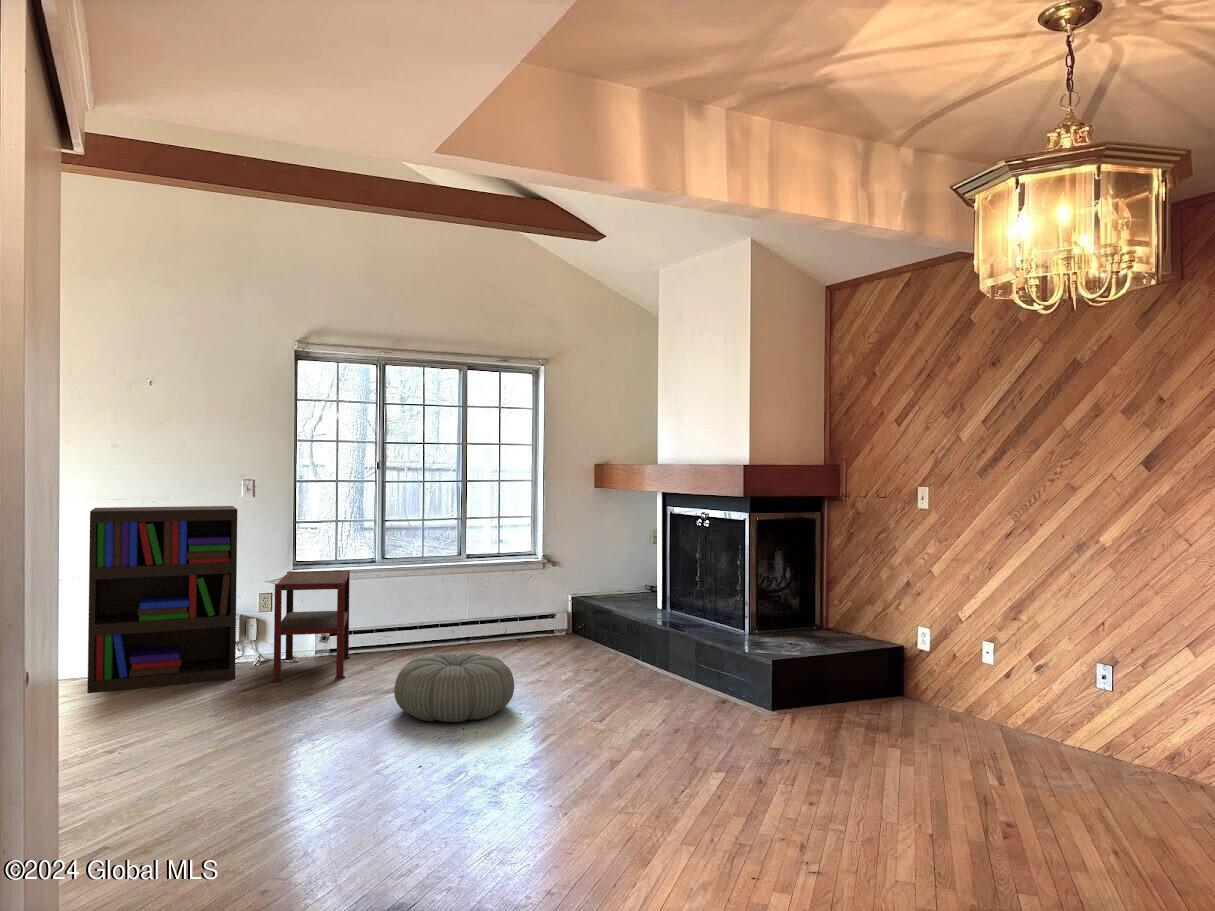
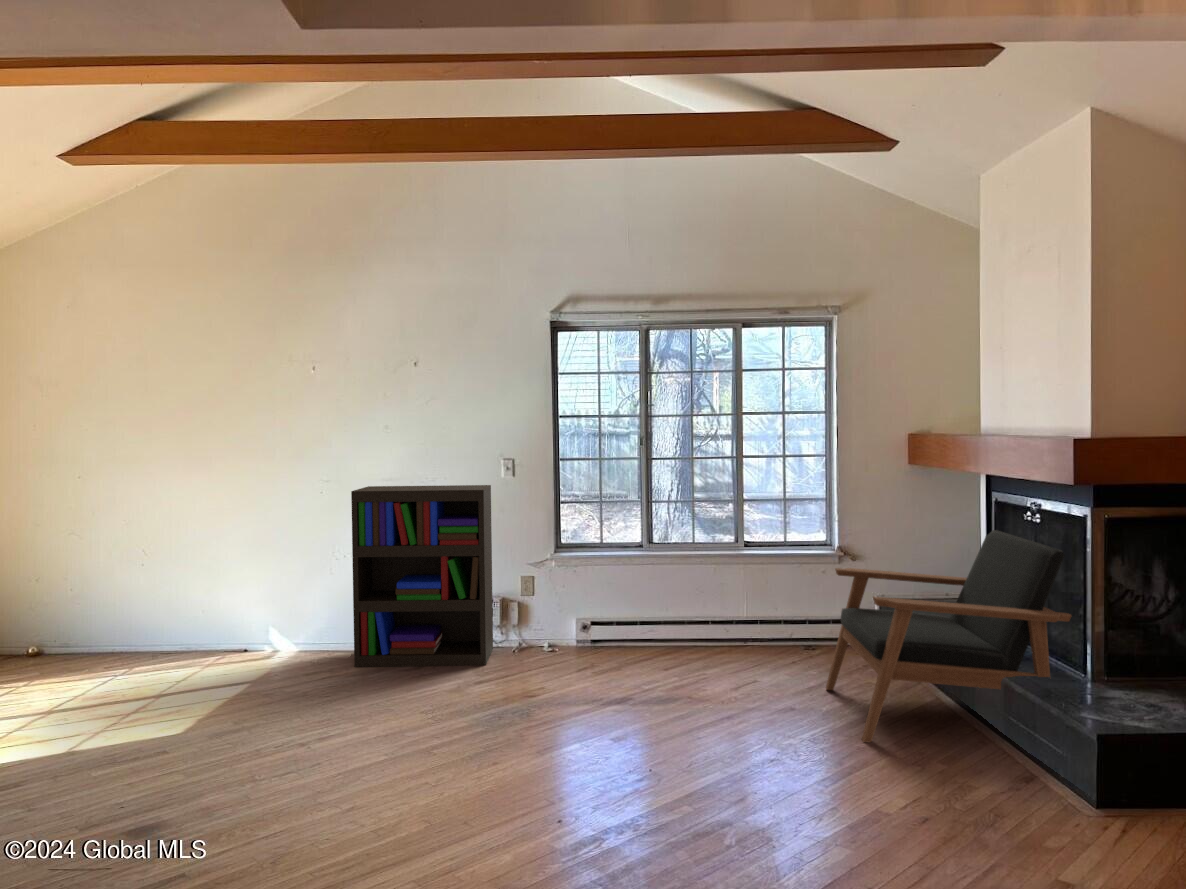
armchair: none [551,535,734,697] -> present [826,530,1071,742]
side table: present [272,570,350,682] -> none [515,555,611,678]
pouf: present [394,652,514,722] -> none [603,666,743,755]

